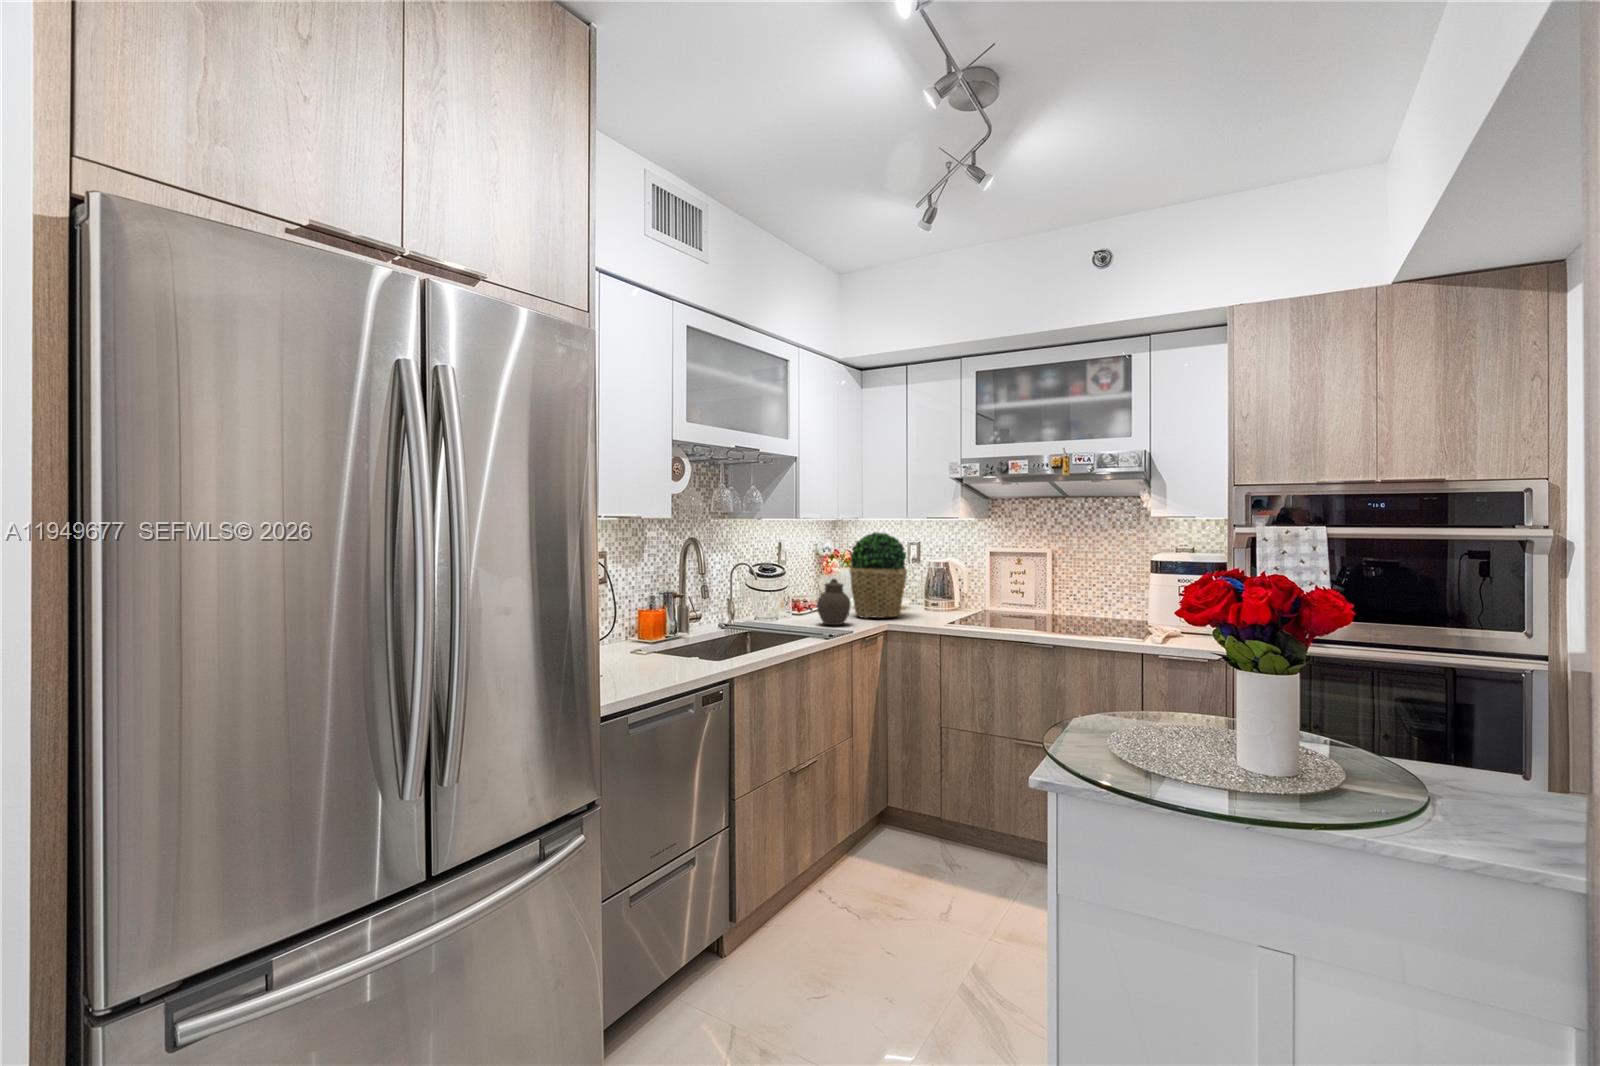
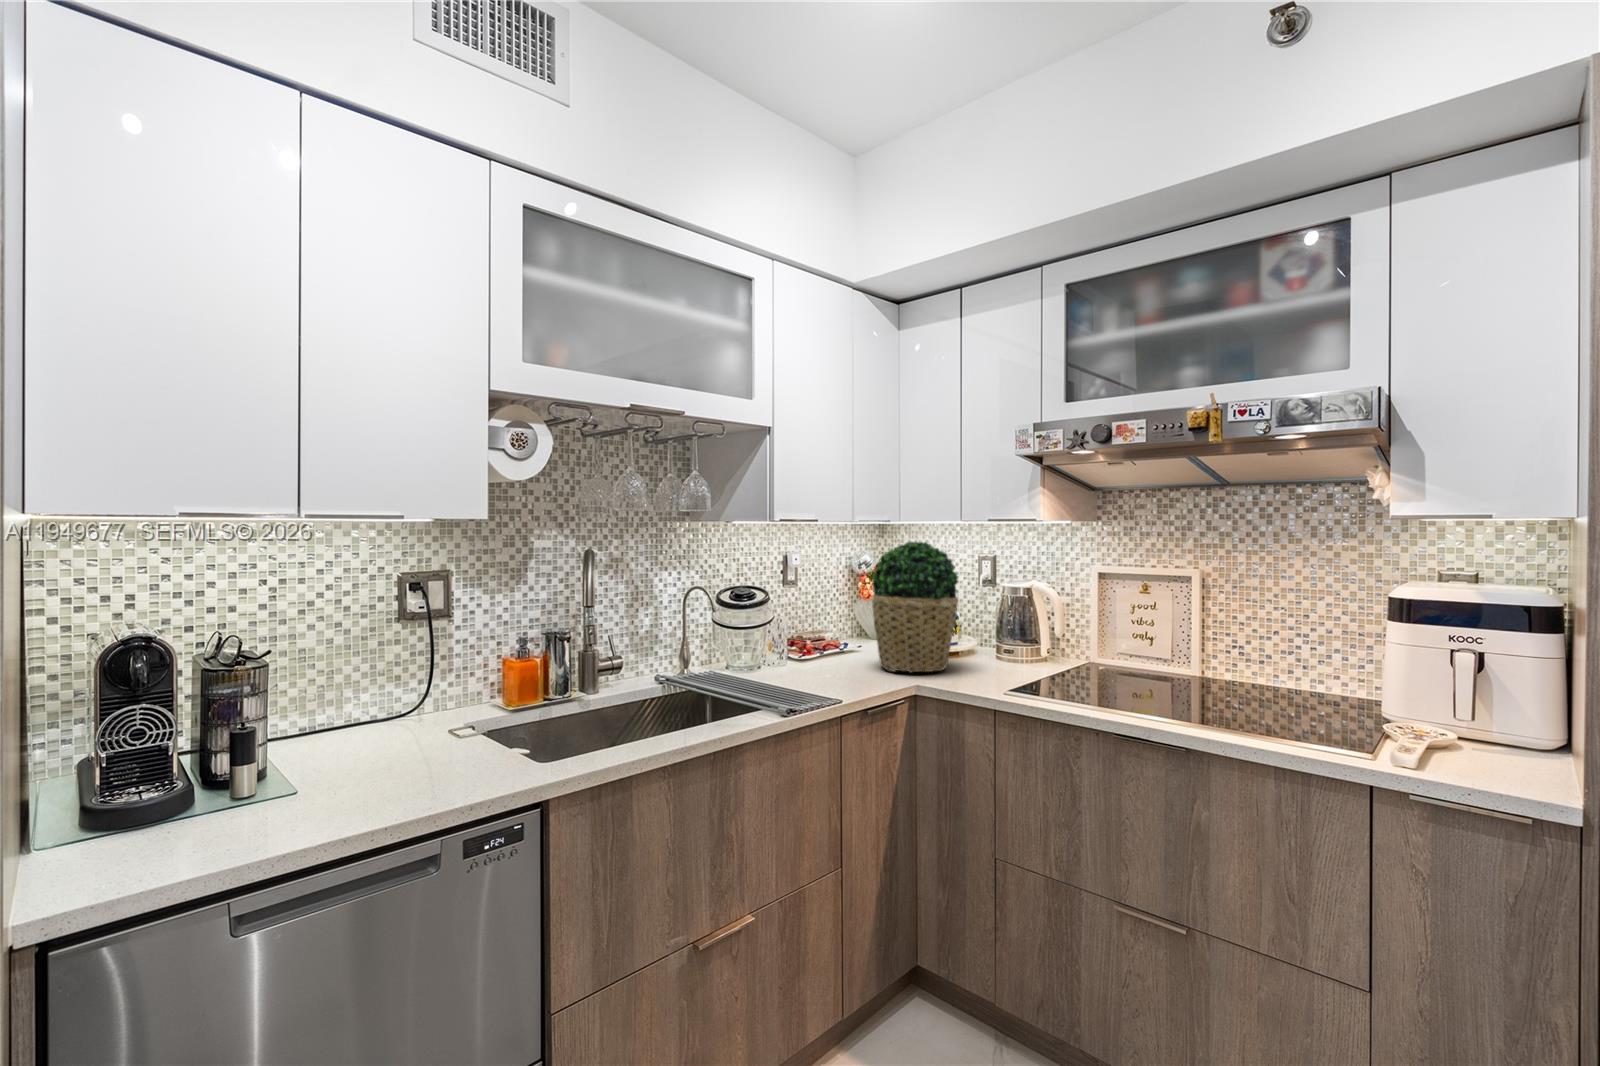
jar: present [817,579,851,625] -> none [806,612,857,685]

